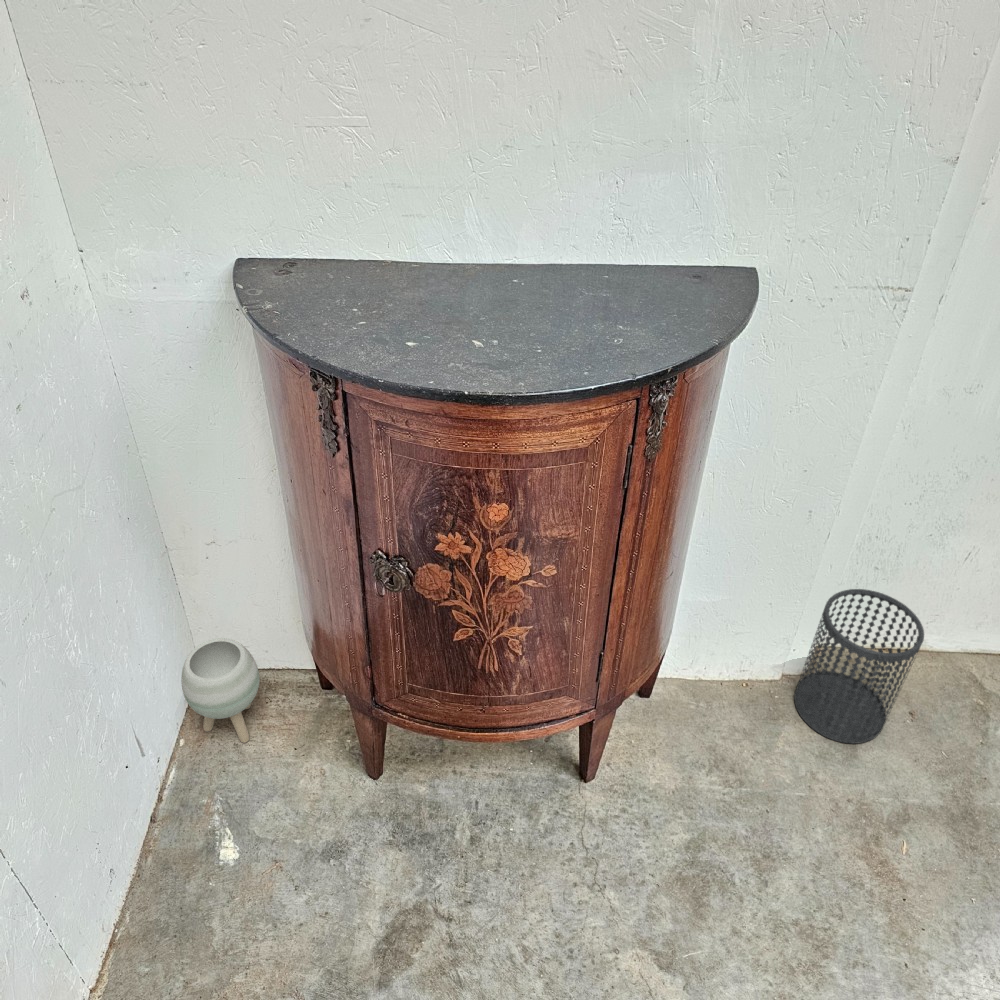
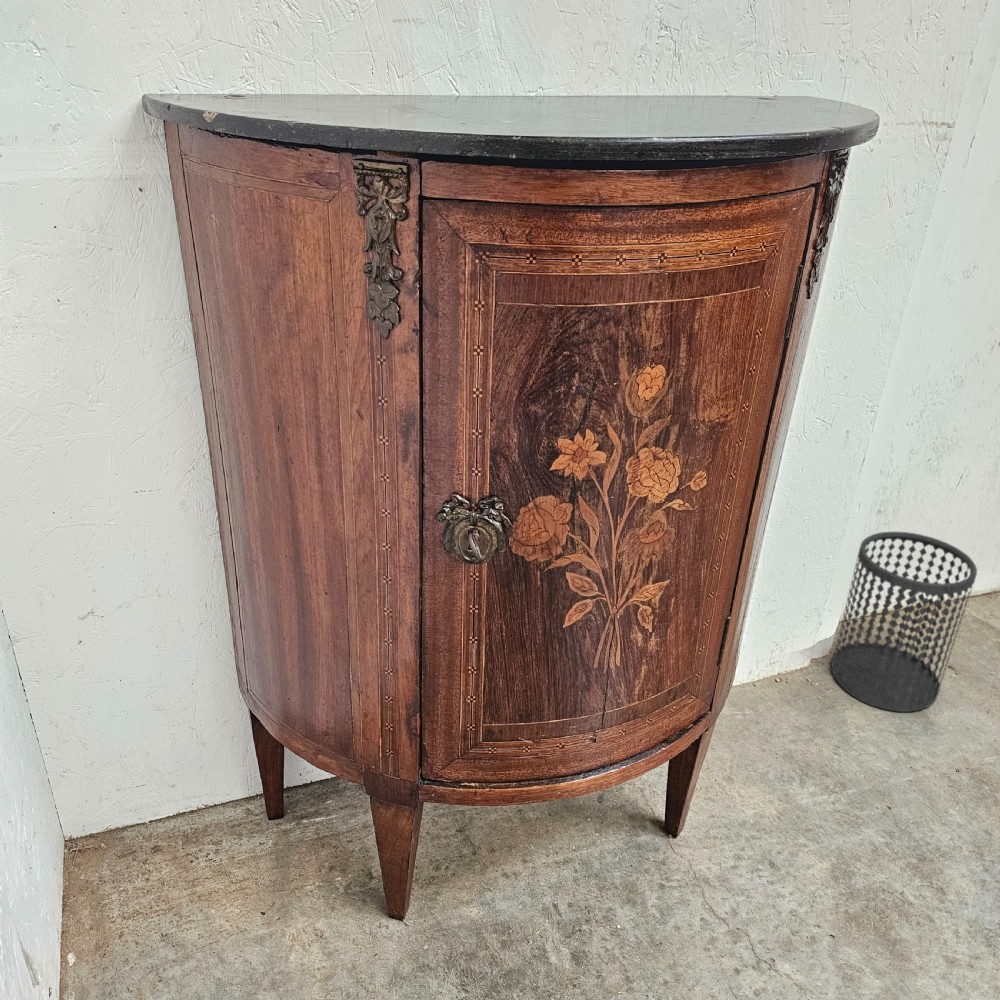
planter: present [181,638,260,743] -> none [64,765,192,931]

